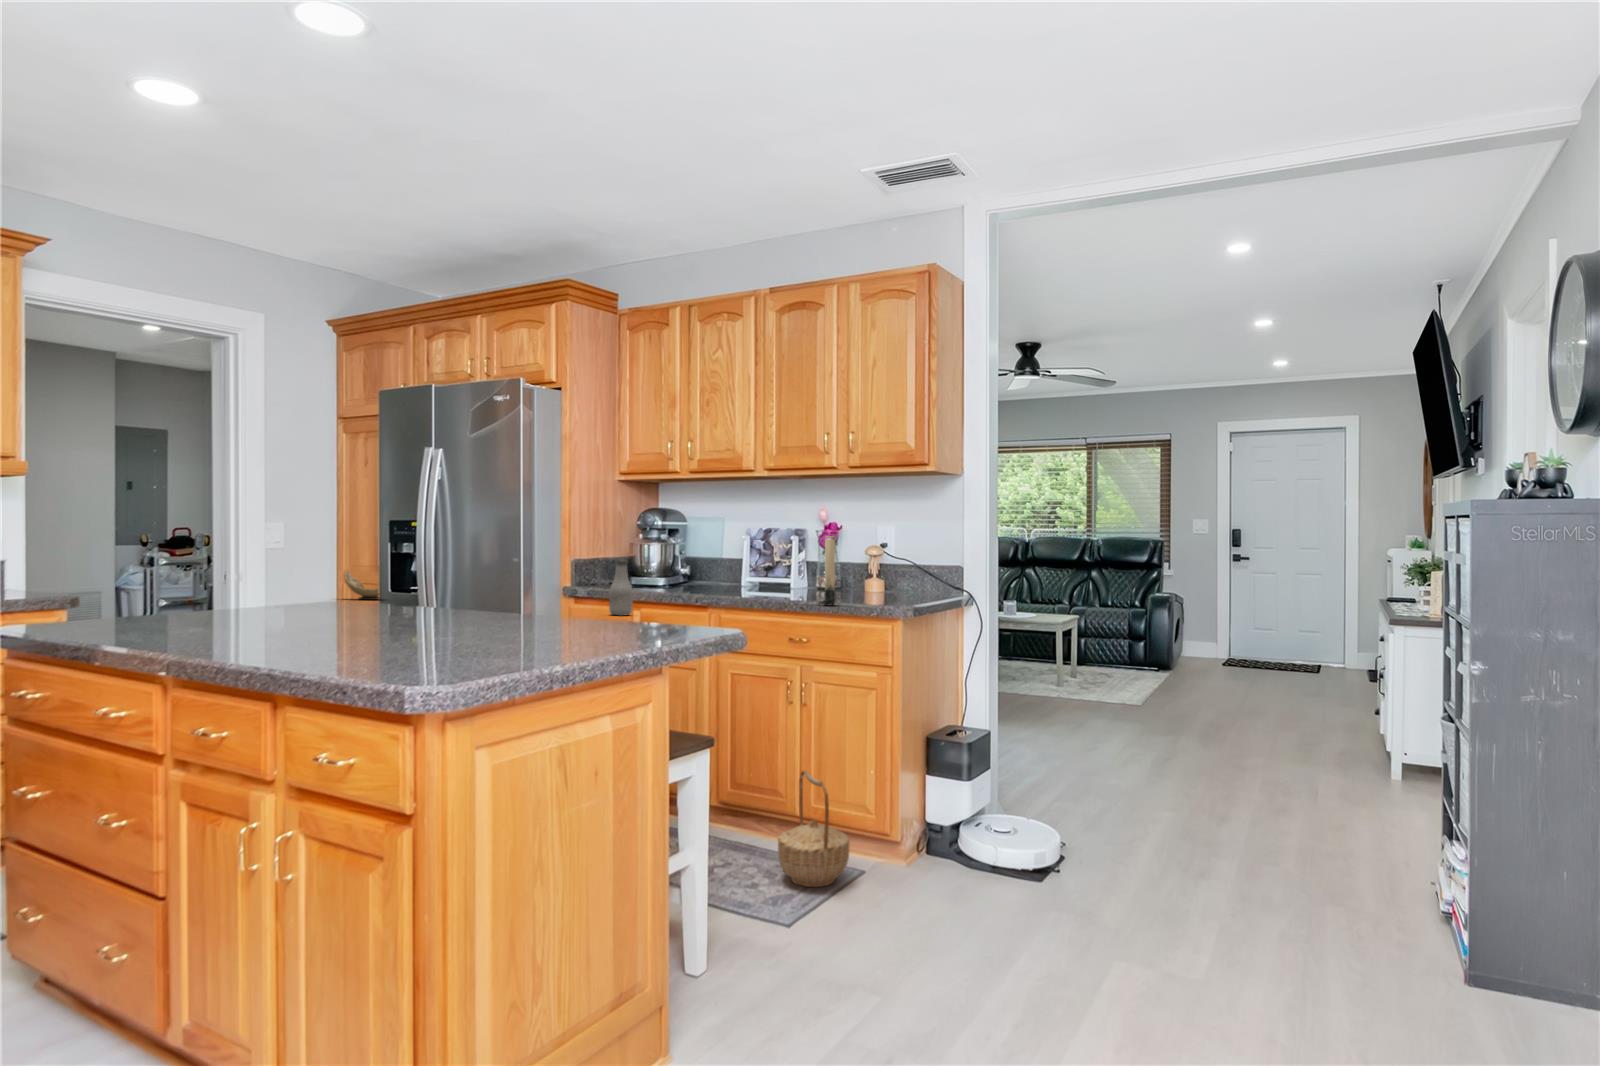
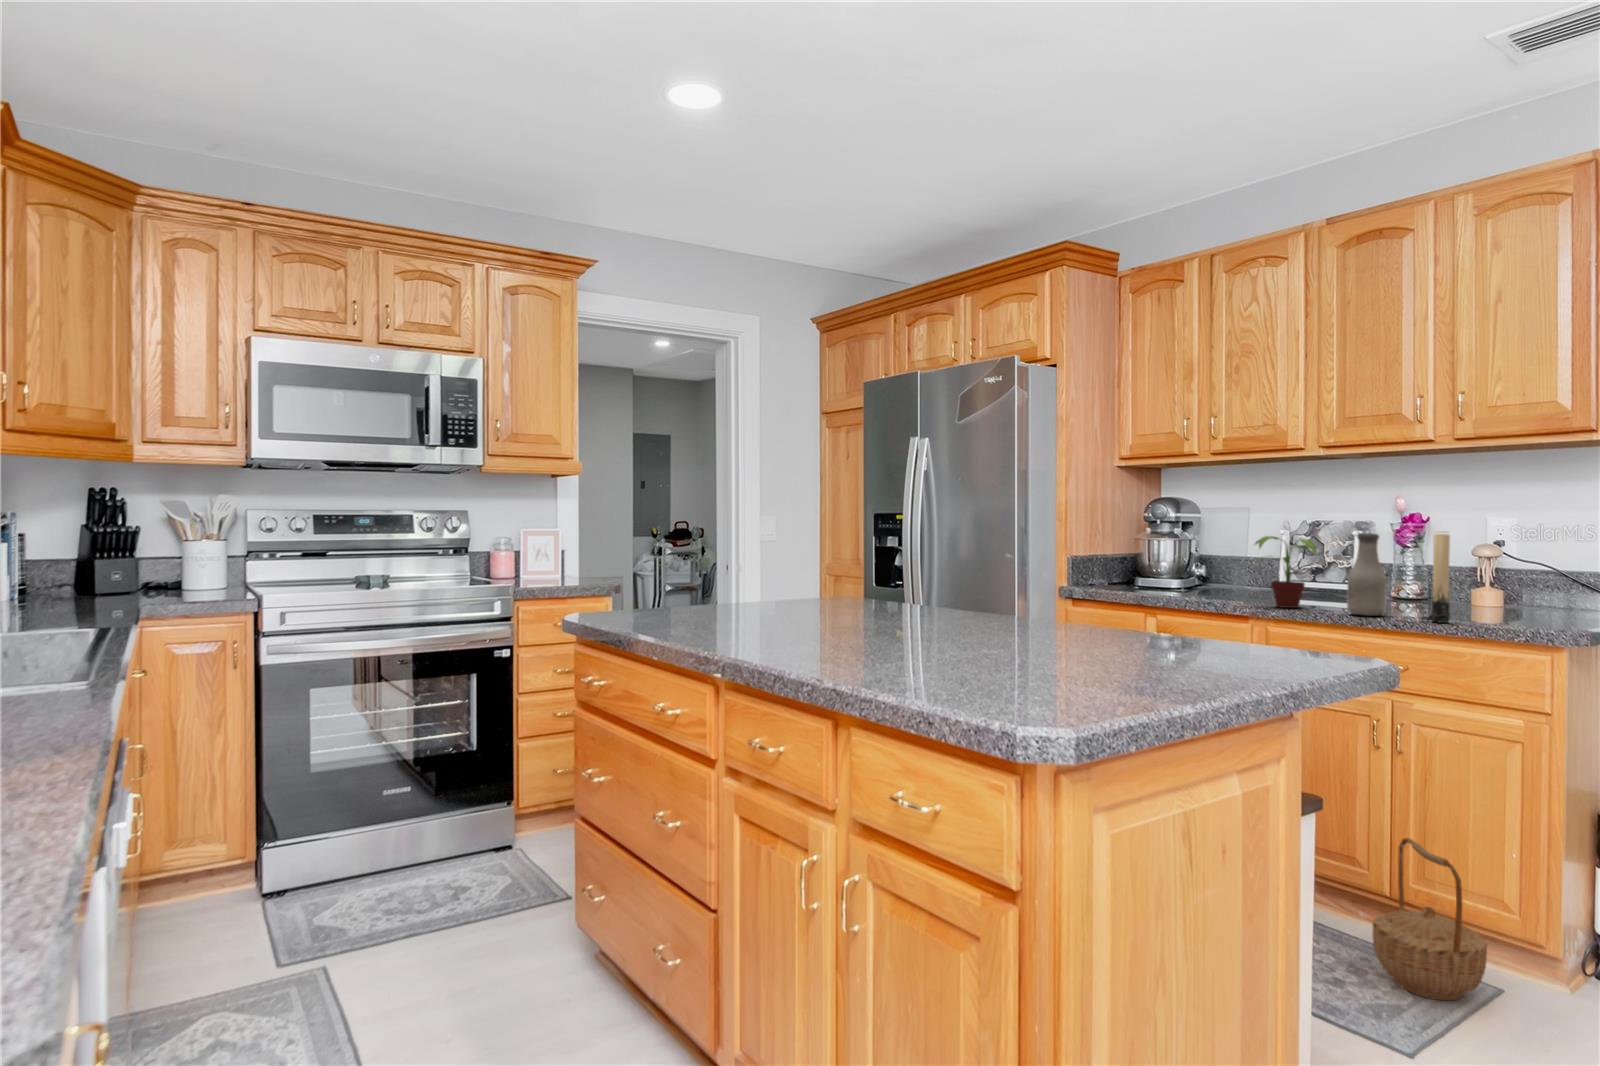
potted plant: none [710,541,754,599] -> present [1255,536,1317,608]
bottle: present [609,559,633,616] -> present [1347,533,1387,616]
decorative bowl: present [345,571,380,600] -> none [829,563,873,593]

